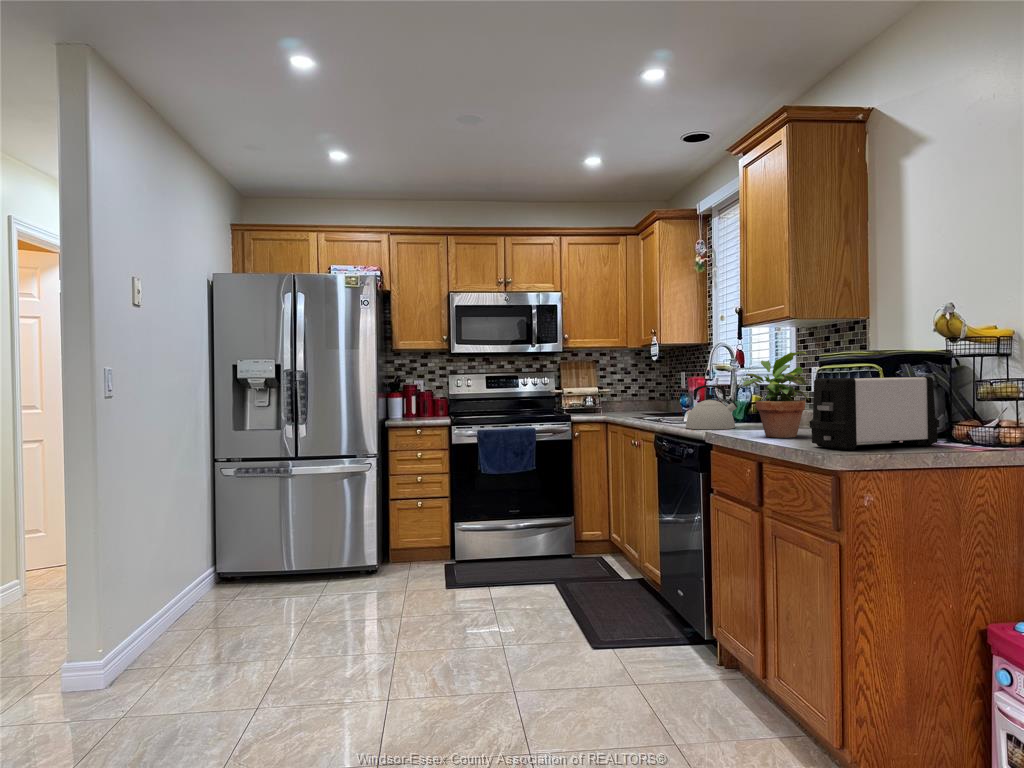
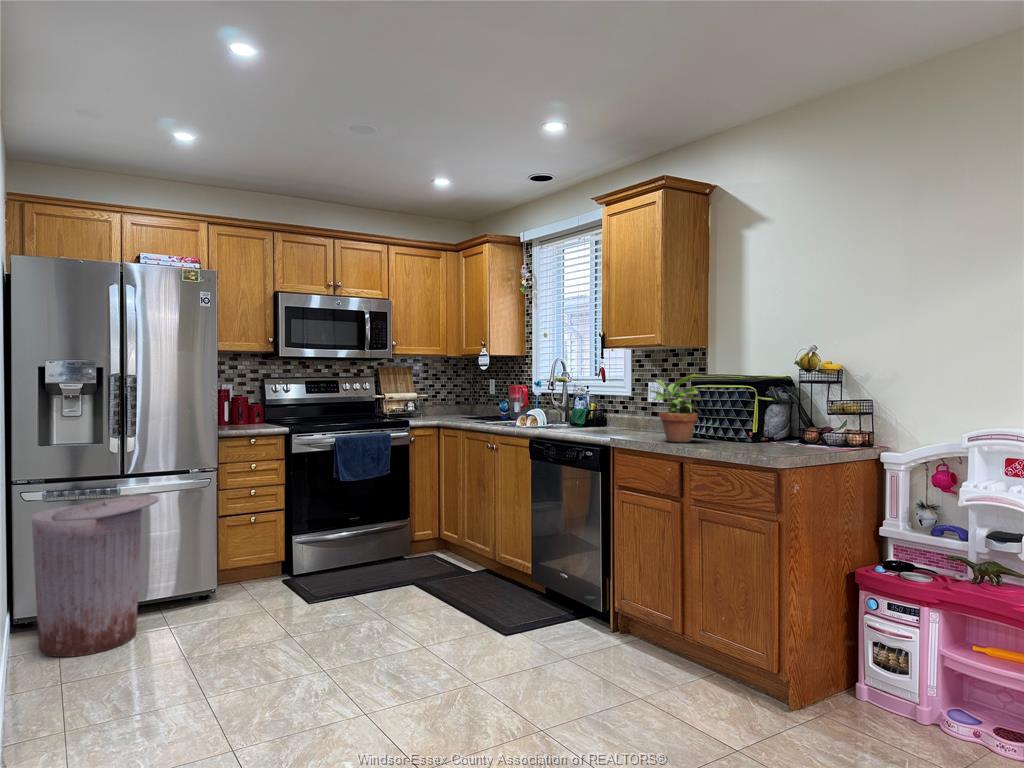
toaster: present [809,376,939,450] -> none [732,397,807,452]
kettle: present [686,385,737,429] -> none [571,397,613,435]
trash can: none [215,476,313,607] -> present [32,495,159,657]

